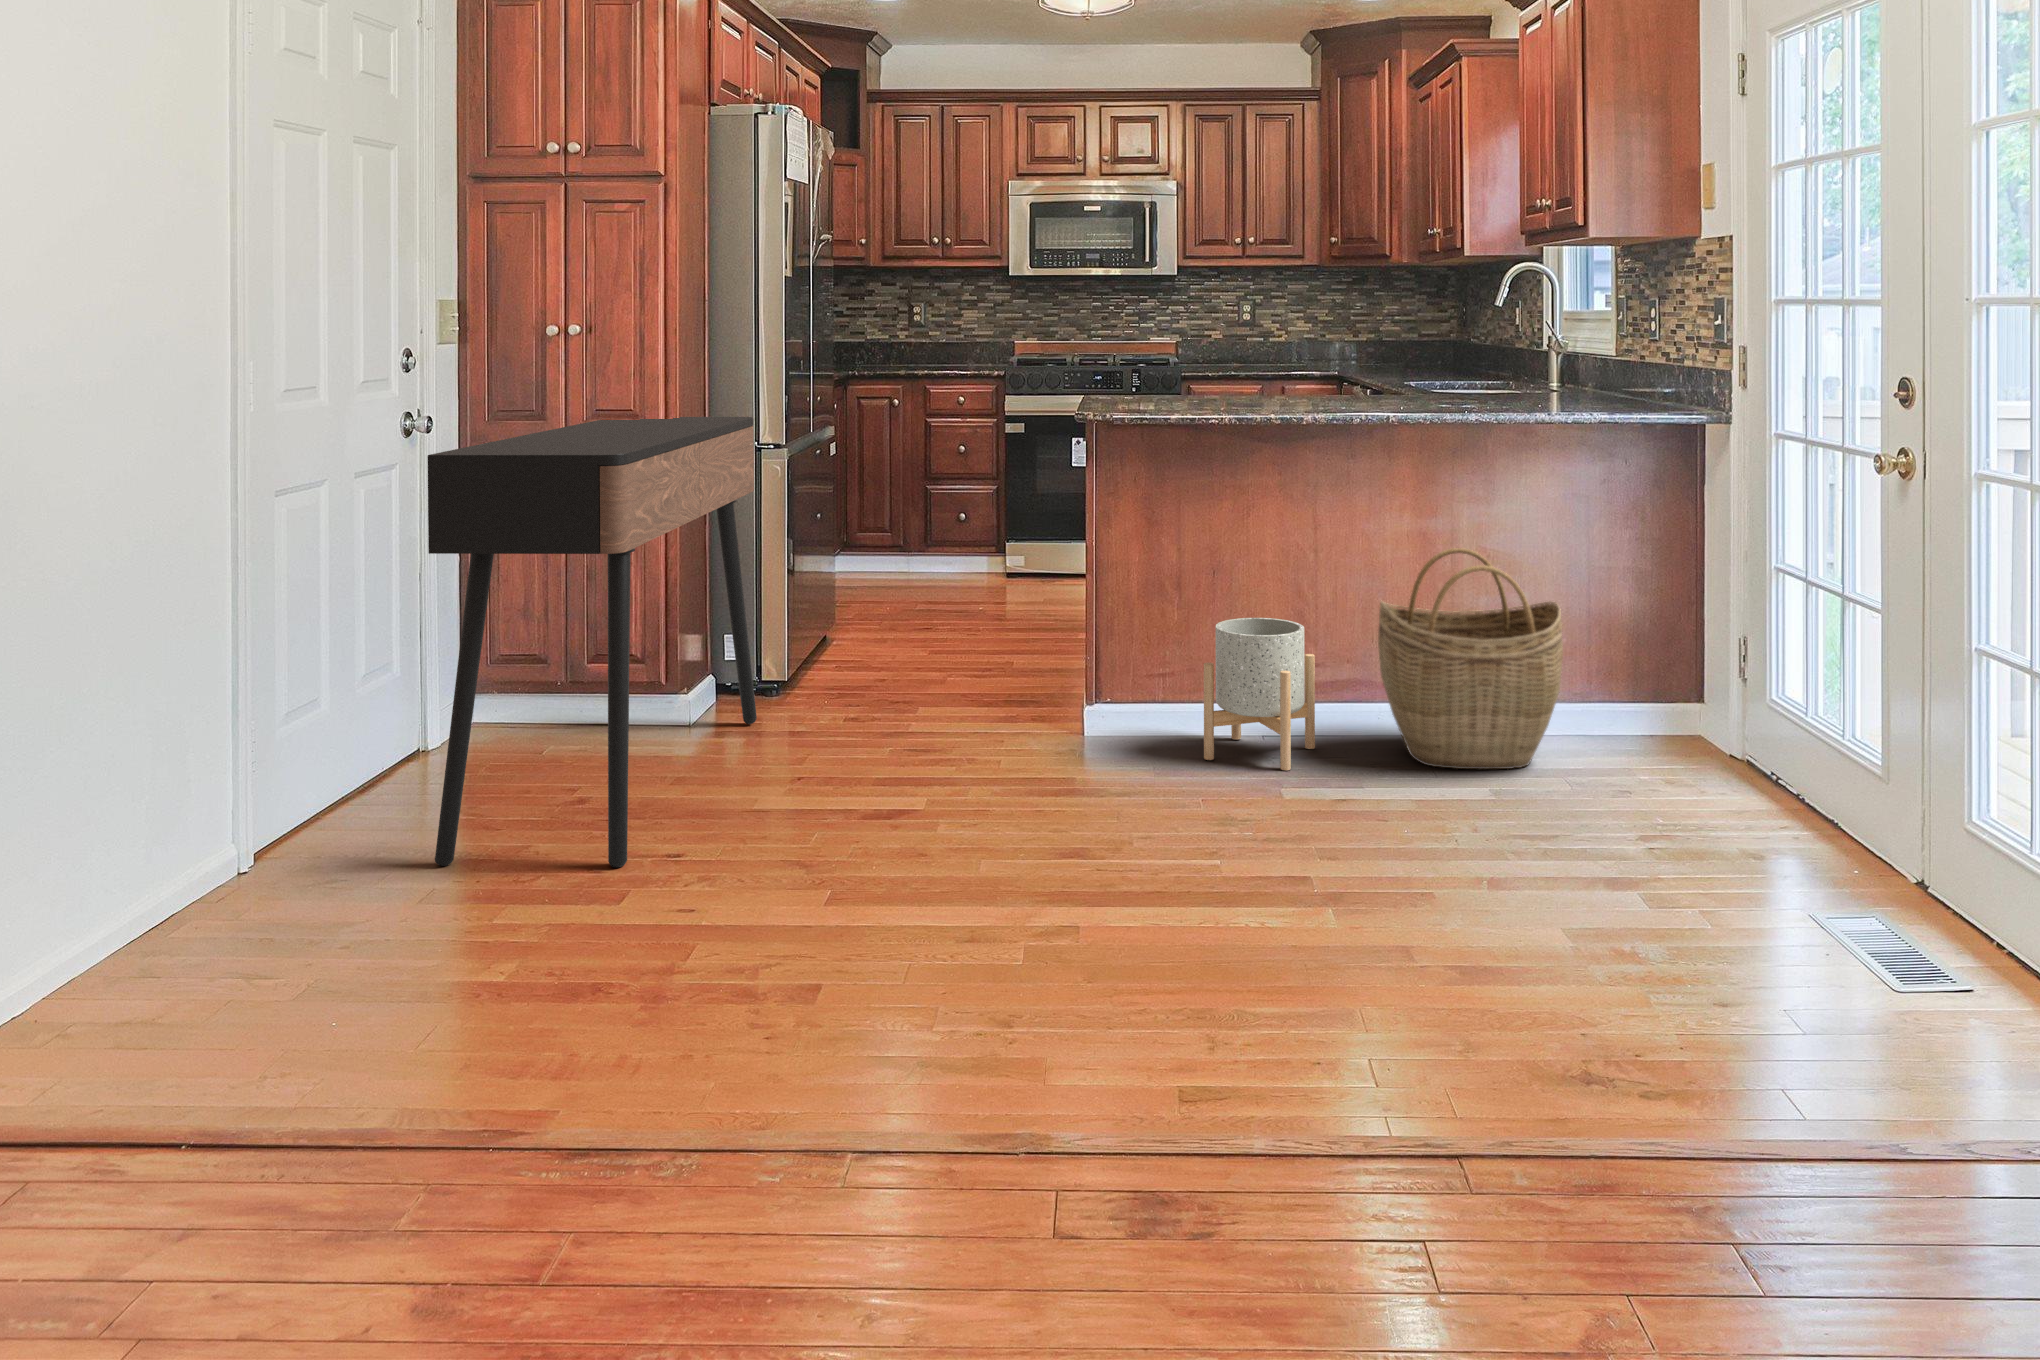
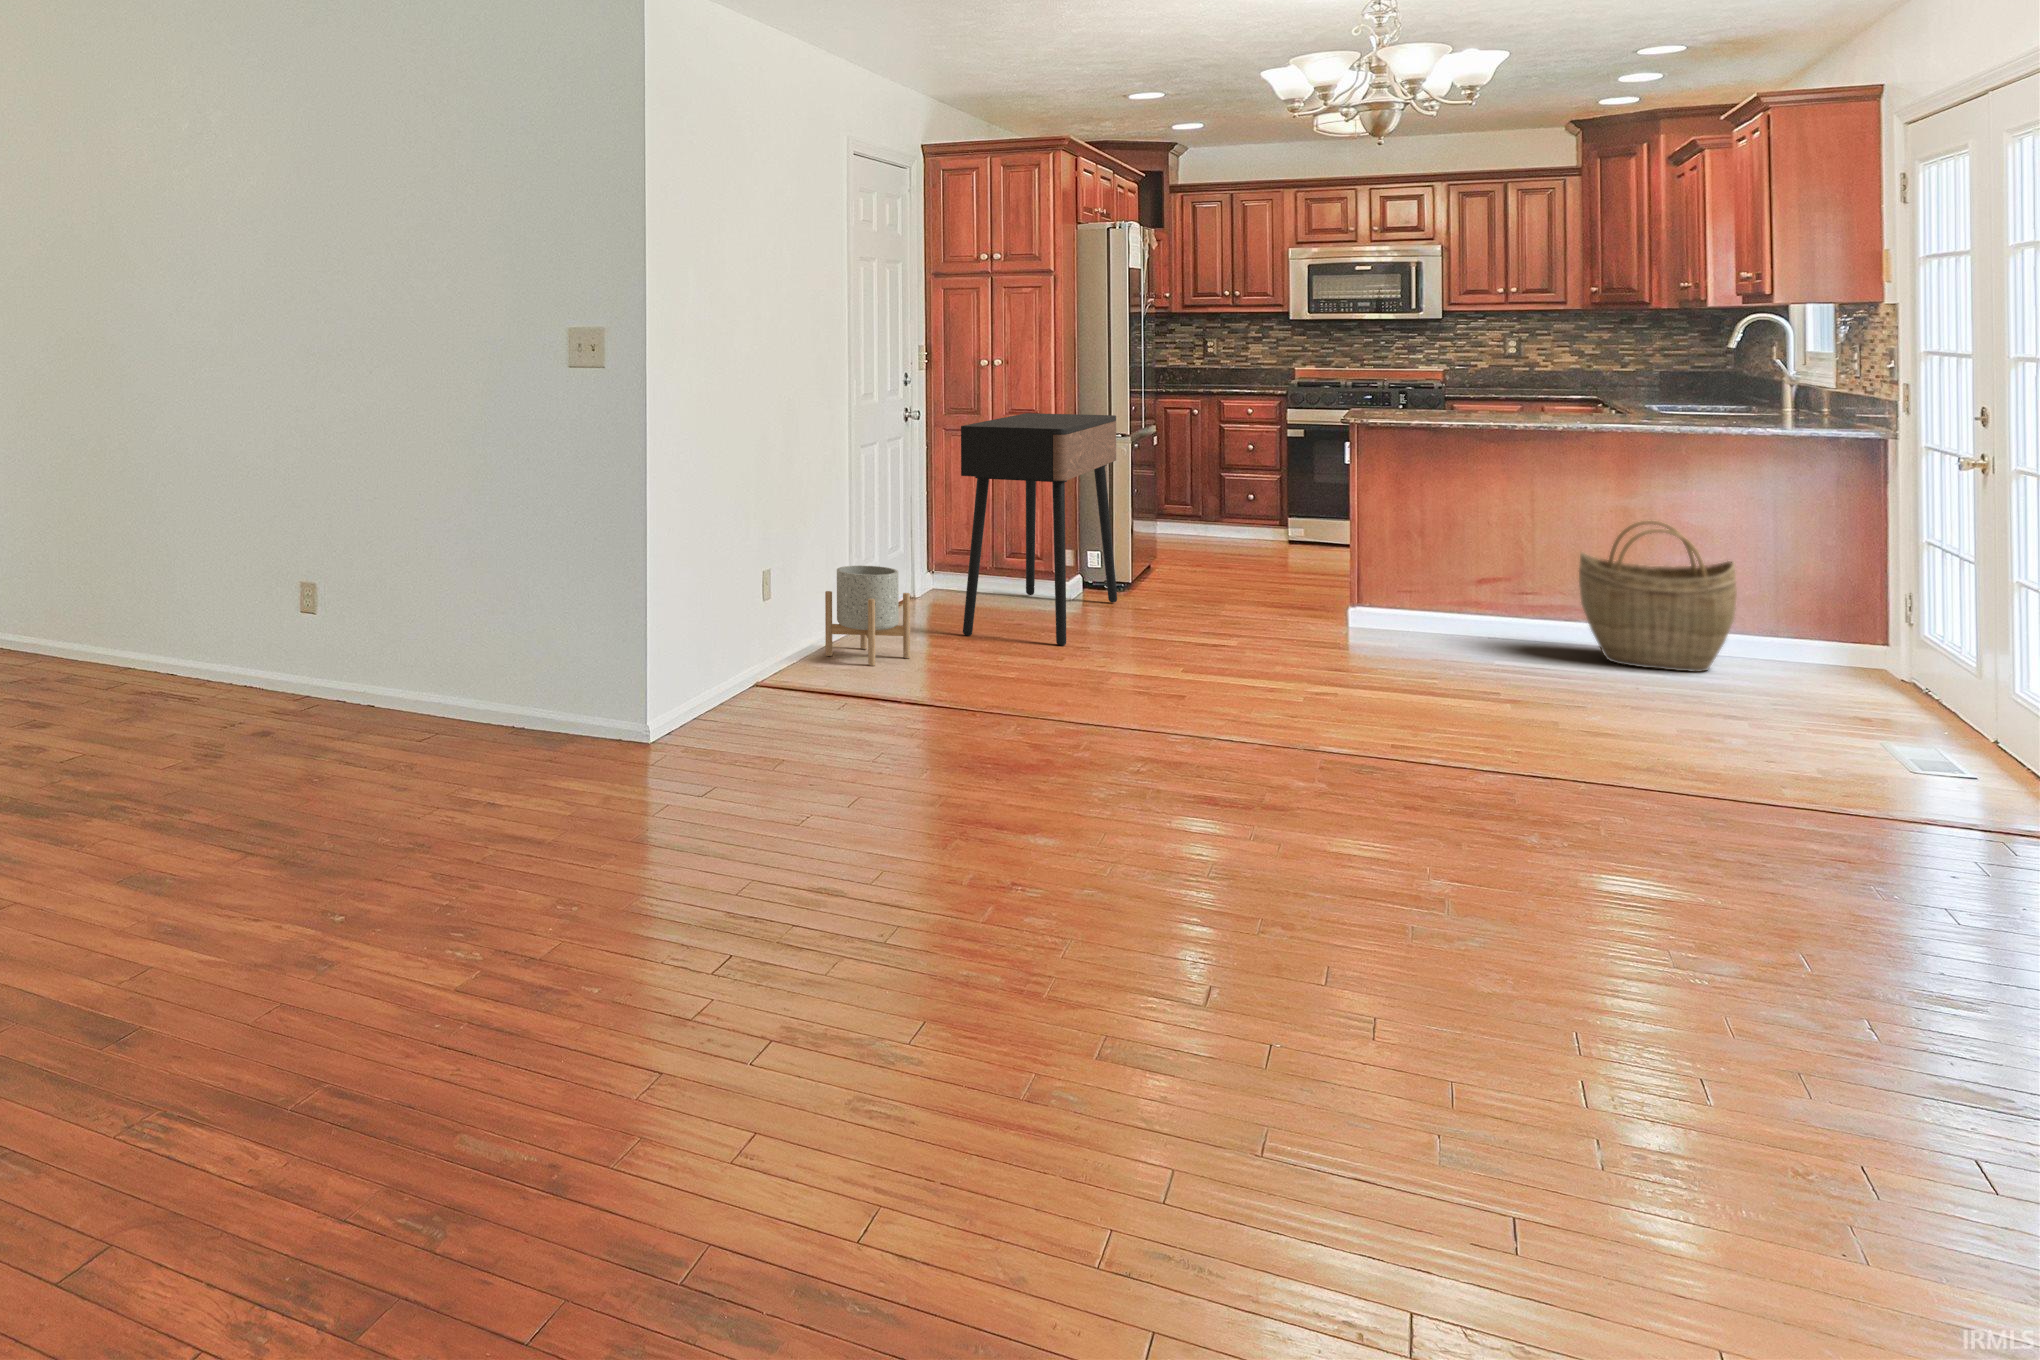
planter: present [1204,618,1315,771] -> present [825,566,910,666]

